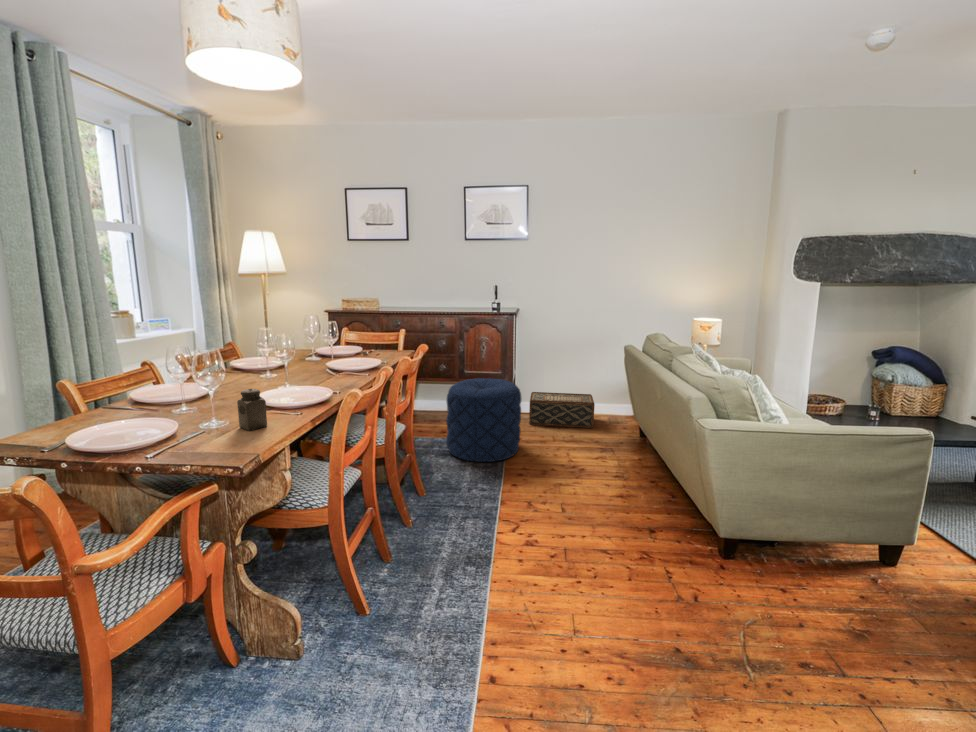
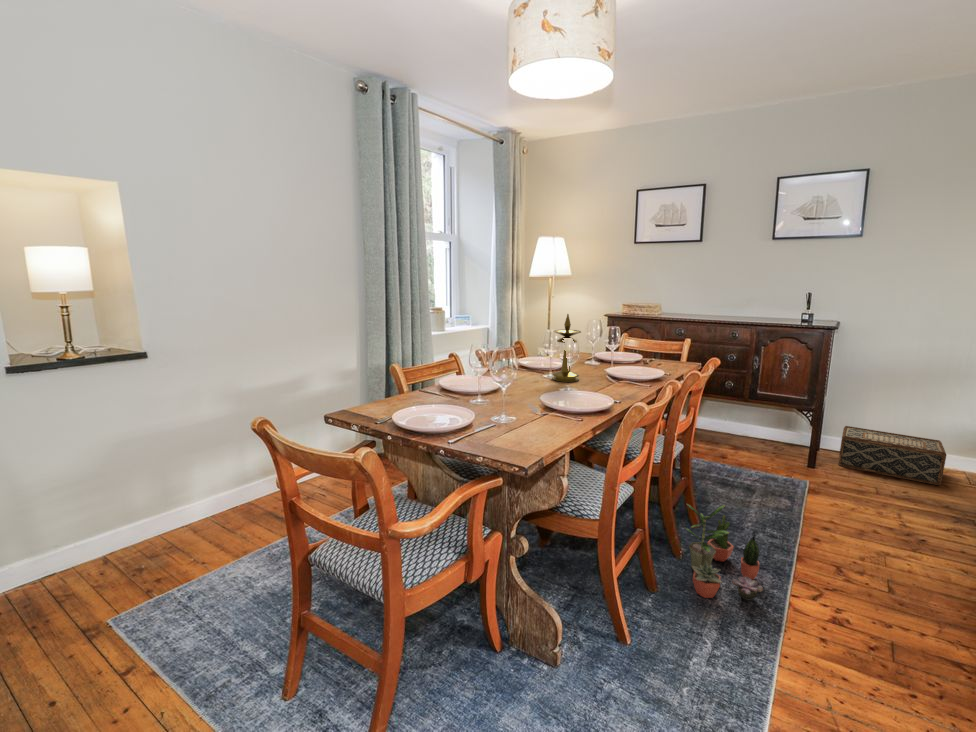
candlestick: none [266,310,299,380] -> present [552,314,581,382]
pouf: present [446,378,521,462] -> none [727,402,833,503]
salt shaker: present [237,389,267,431] -> none [524,389,550,430]
potted plant: none [411,471,476,555] -> present [686,505,763,600]

